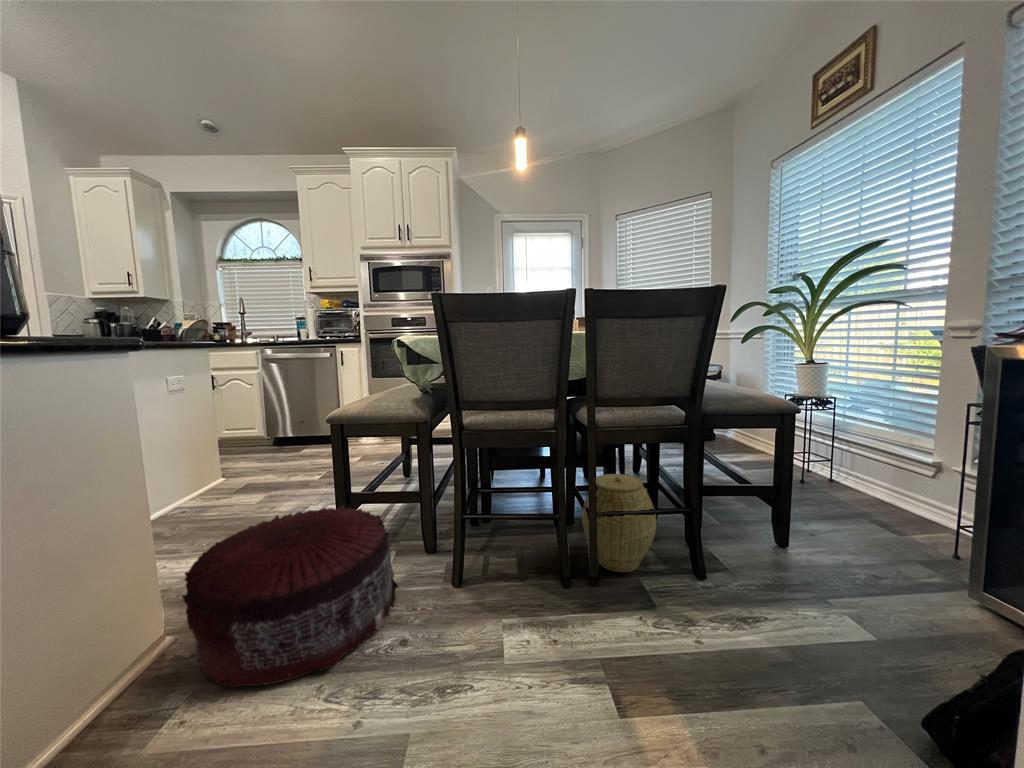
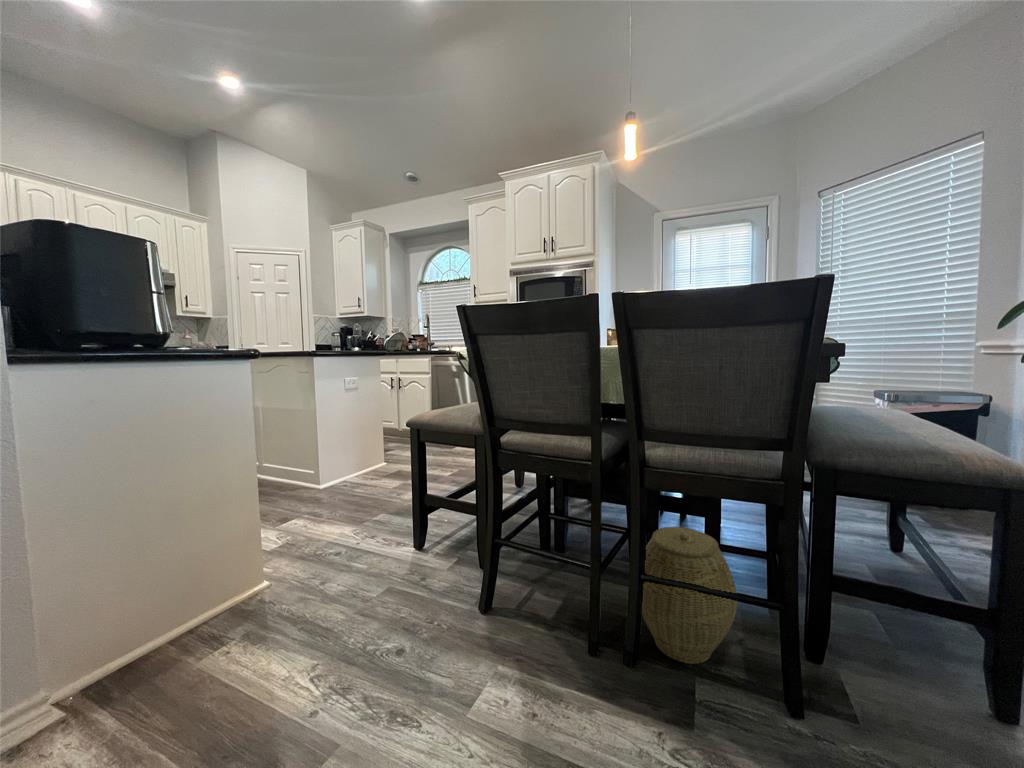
pouf: present [182,505,398,688] -> none [253,500,432,651]

